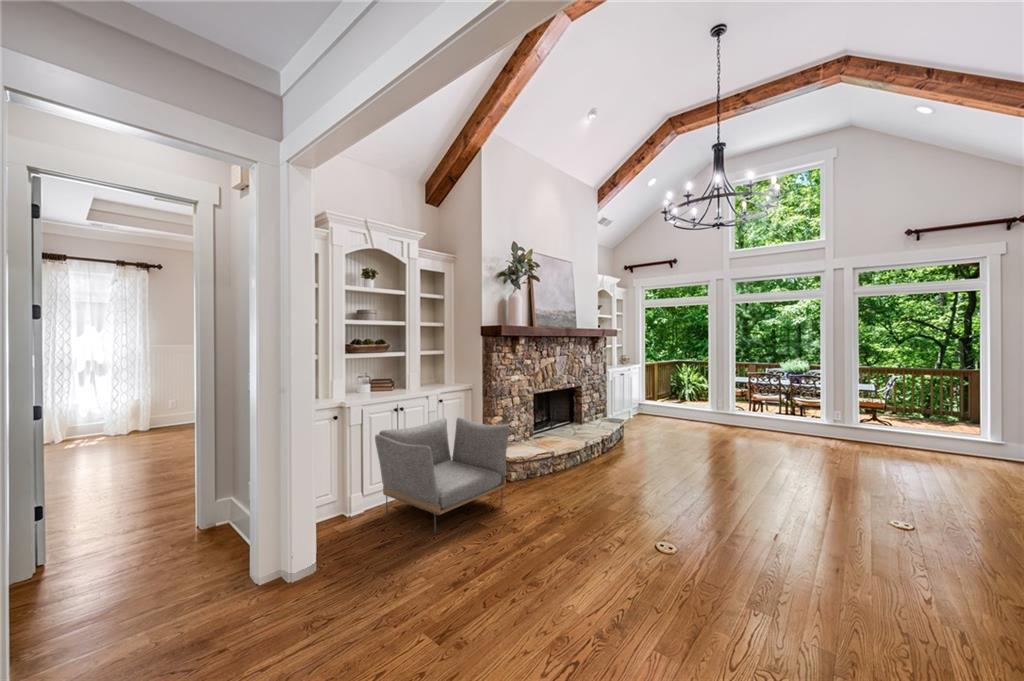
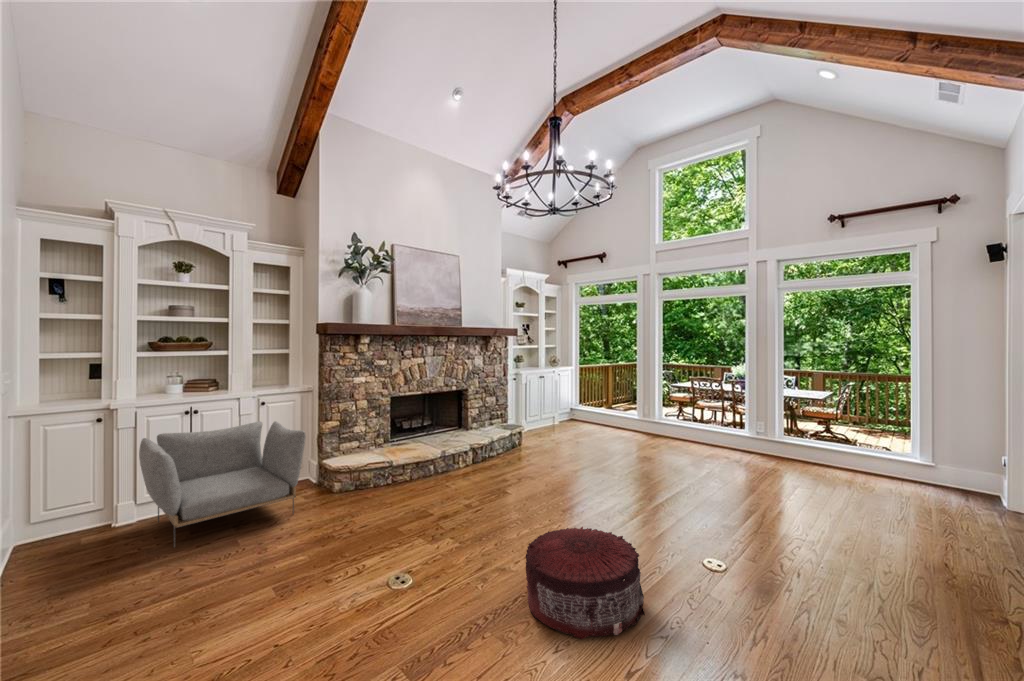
pouf: none [785,499,908,587] -> present [526,527,645,639]

